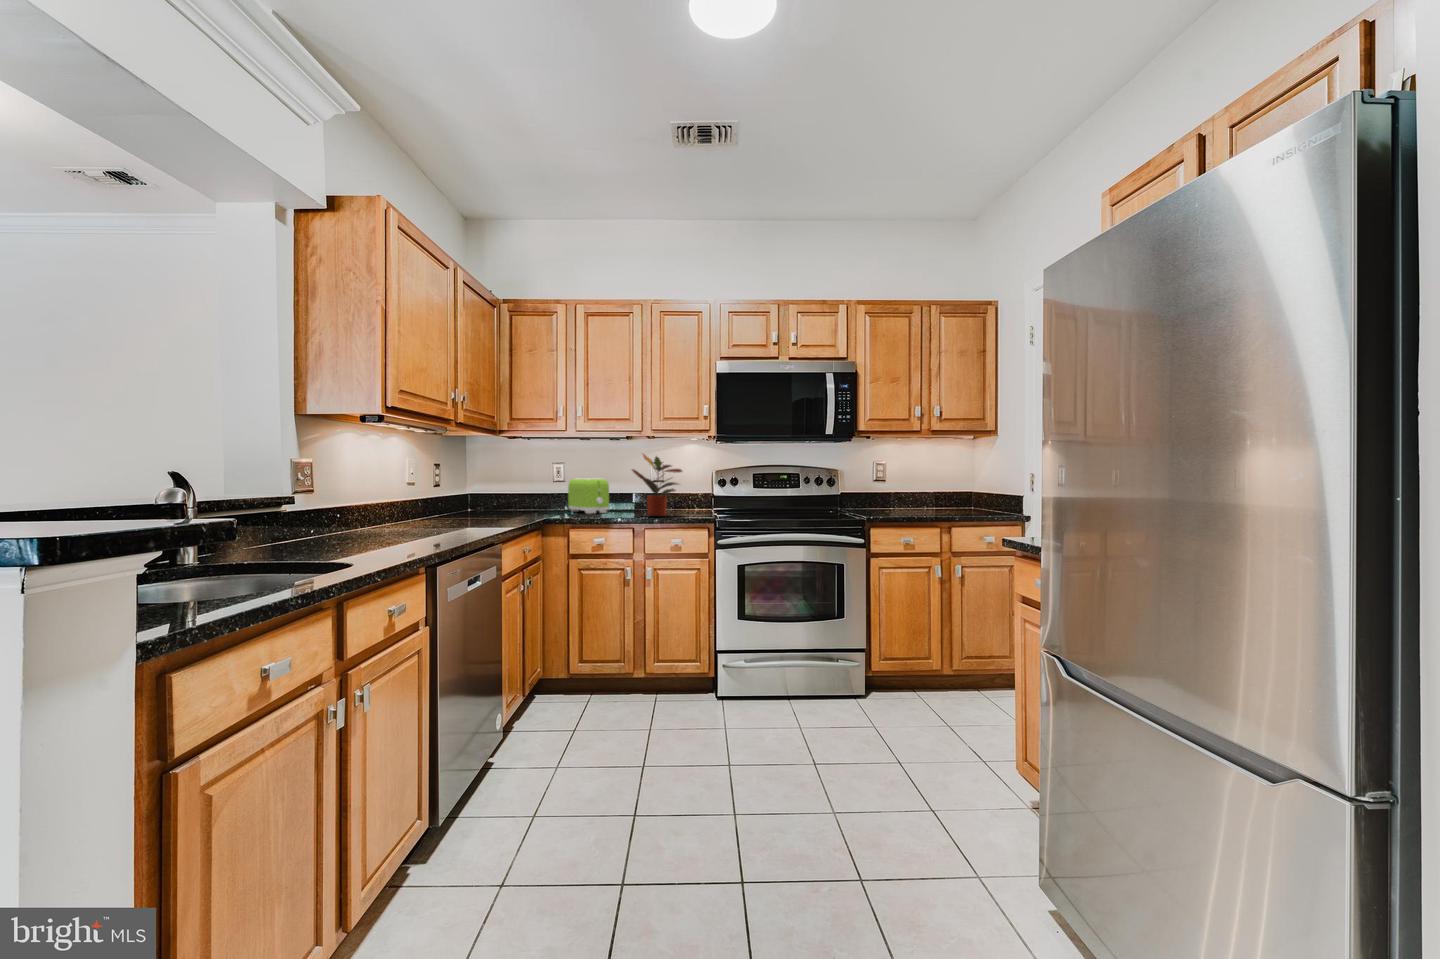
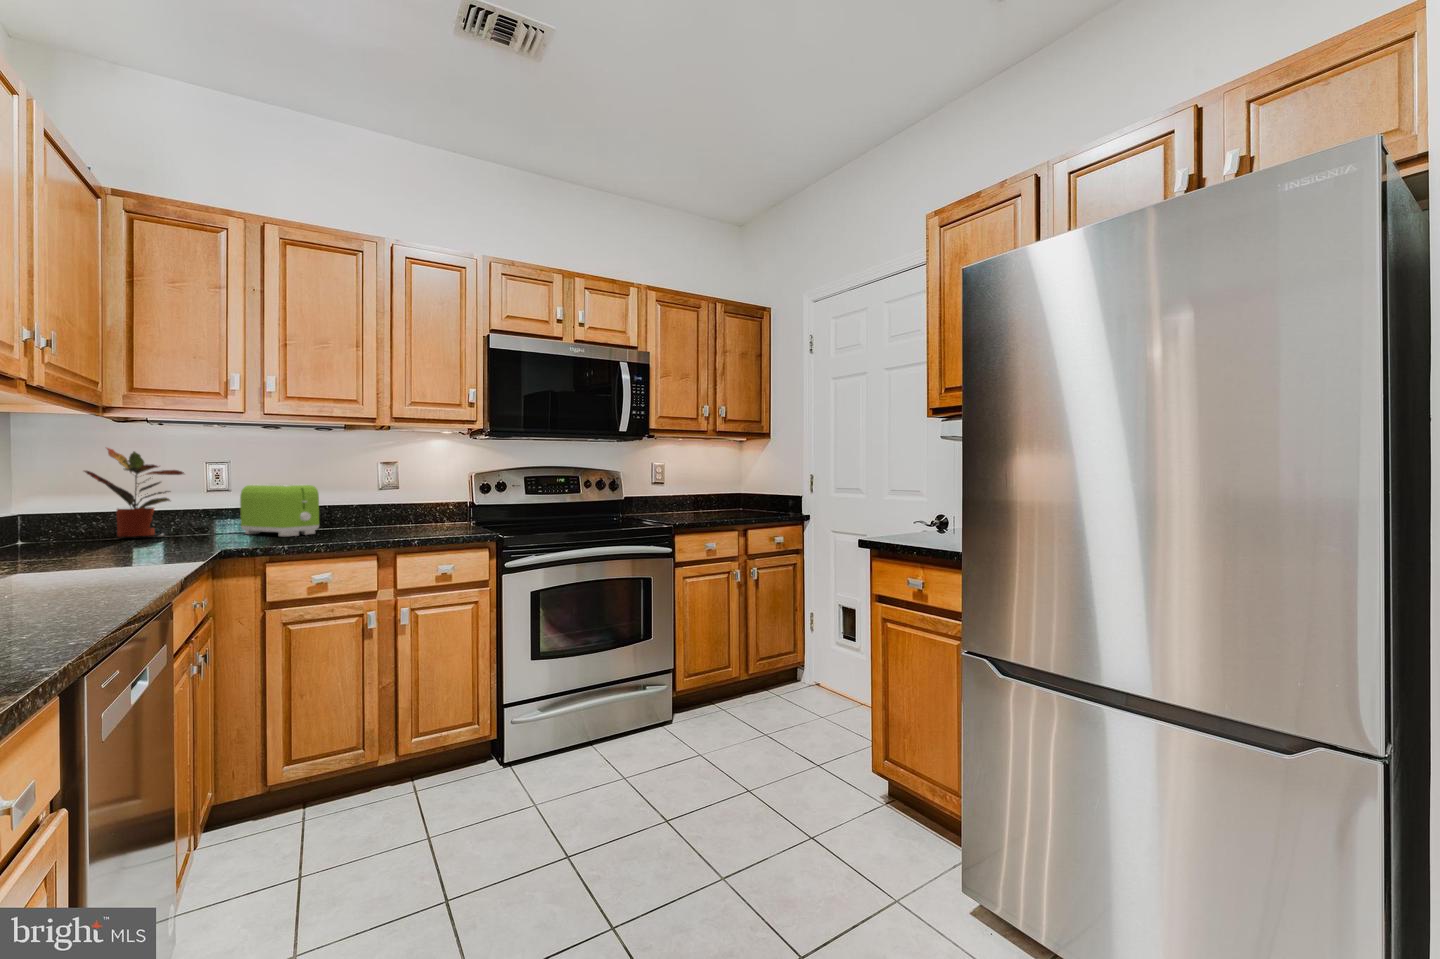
potted plant: present [632,454,682,516] -> present [84,448,184,538]

